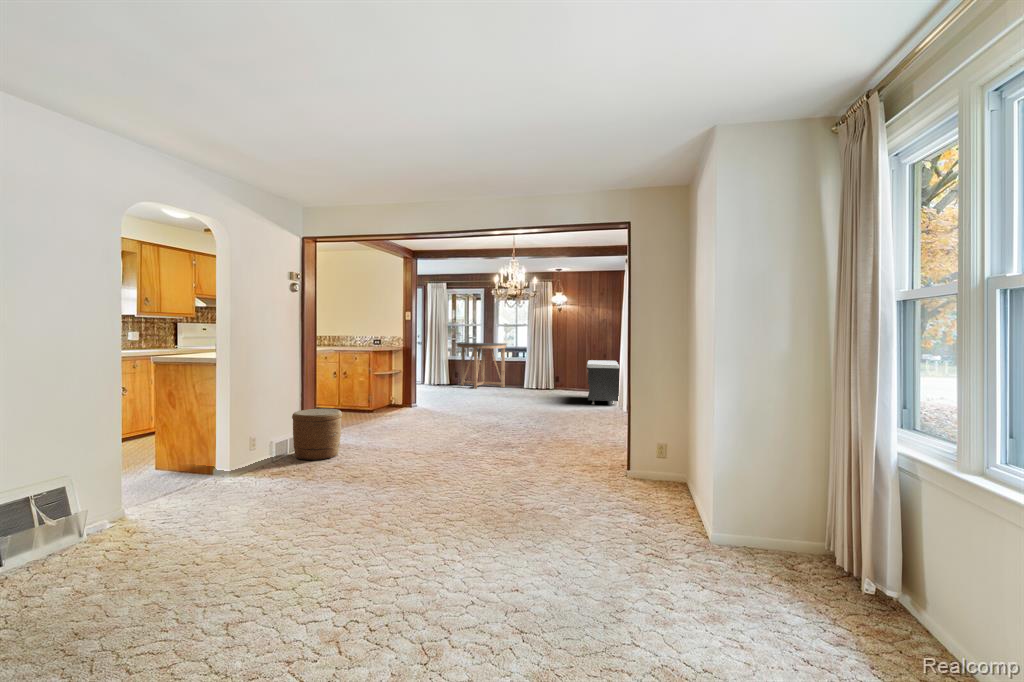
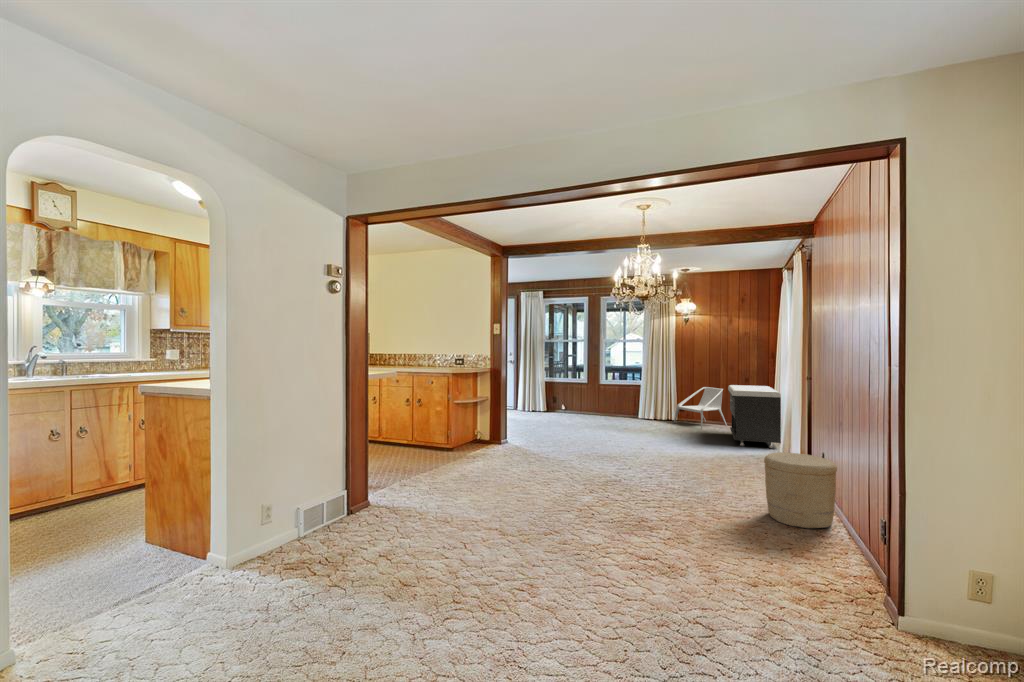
console table: present [456,342,507,389] -> none [554,361,617,418]
armchair: none [550,363,590,395] -> present [674,387,727,429]
woven basket: present [292,408,342,460] -> present [764,453,837,528]

